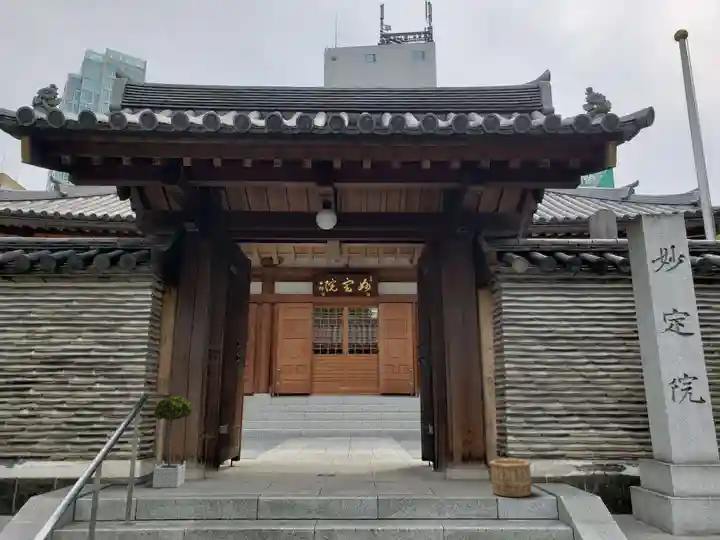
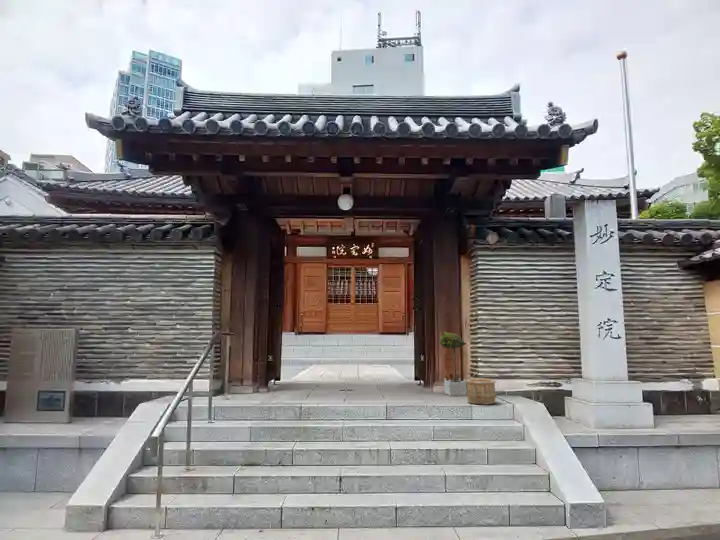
potted tree: present [153,395,192,488] -> present [440,331,467,396]

